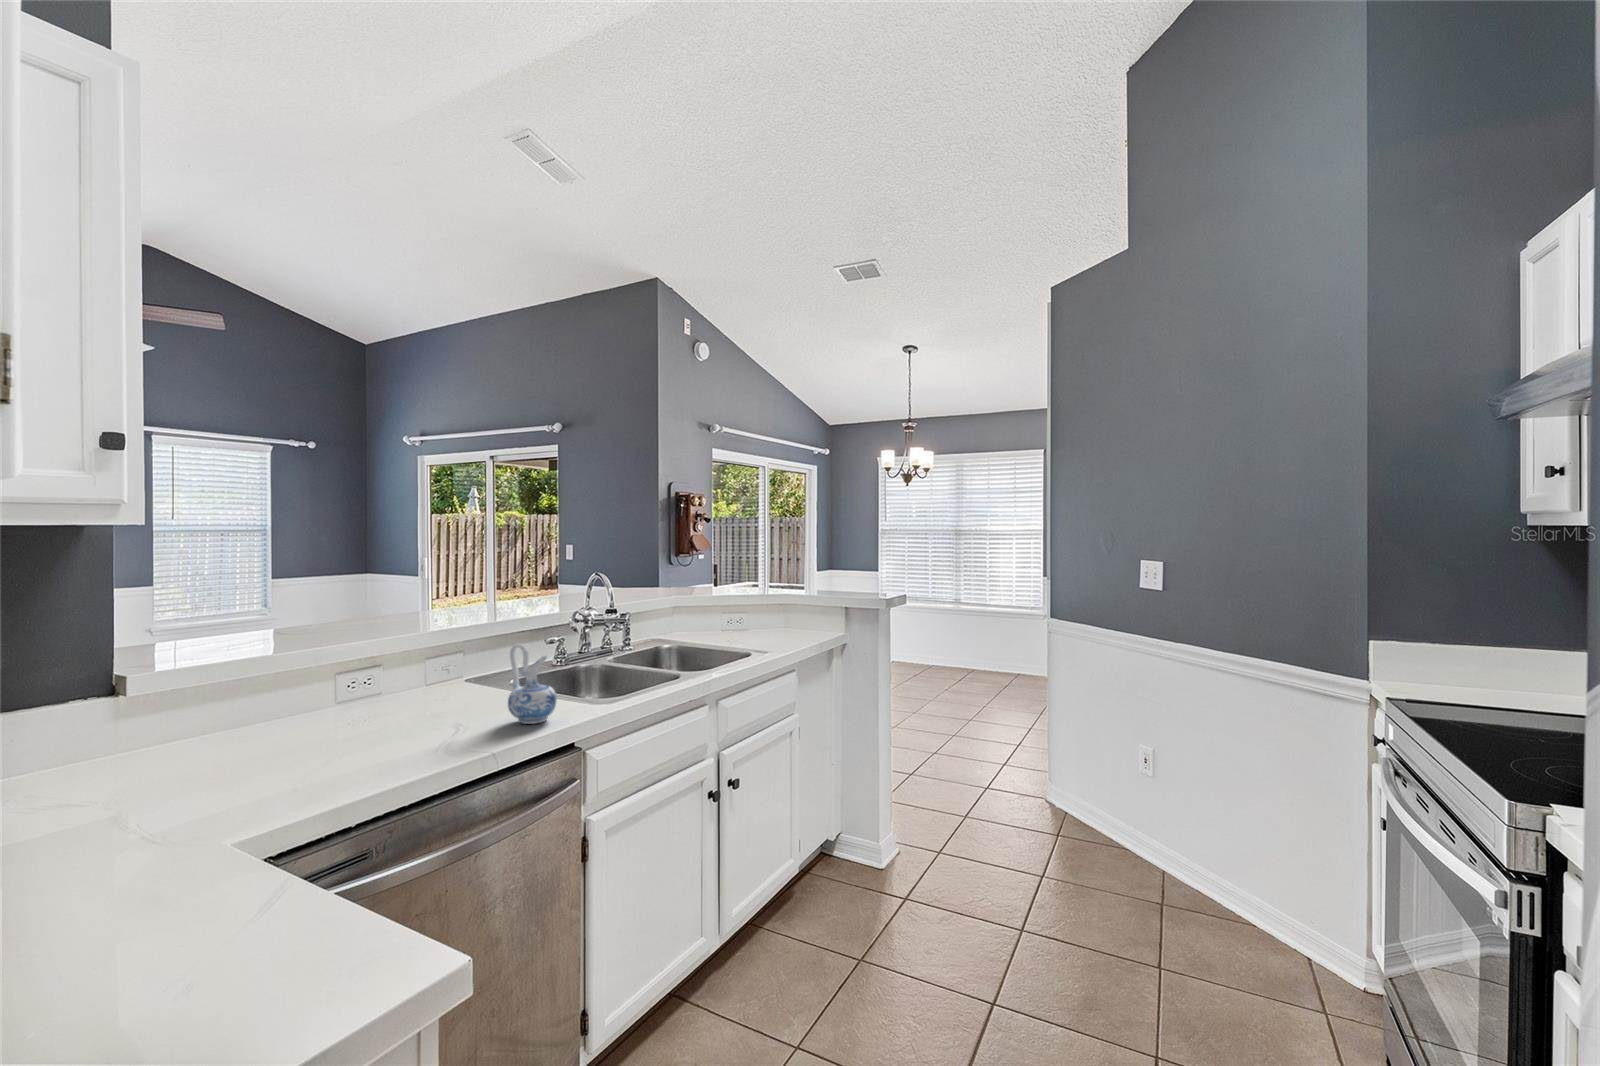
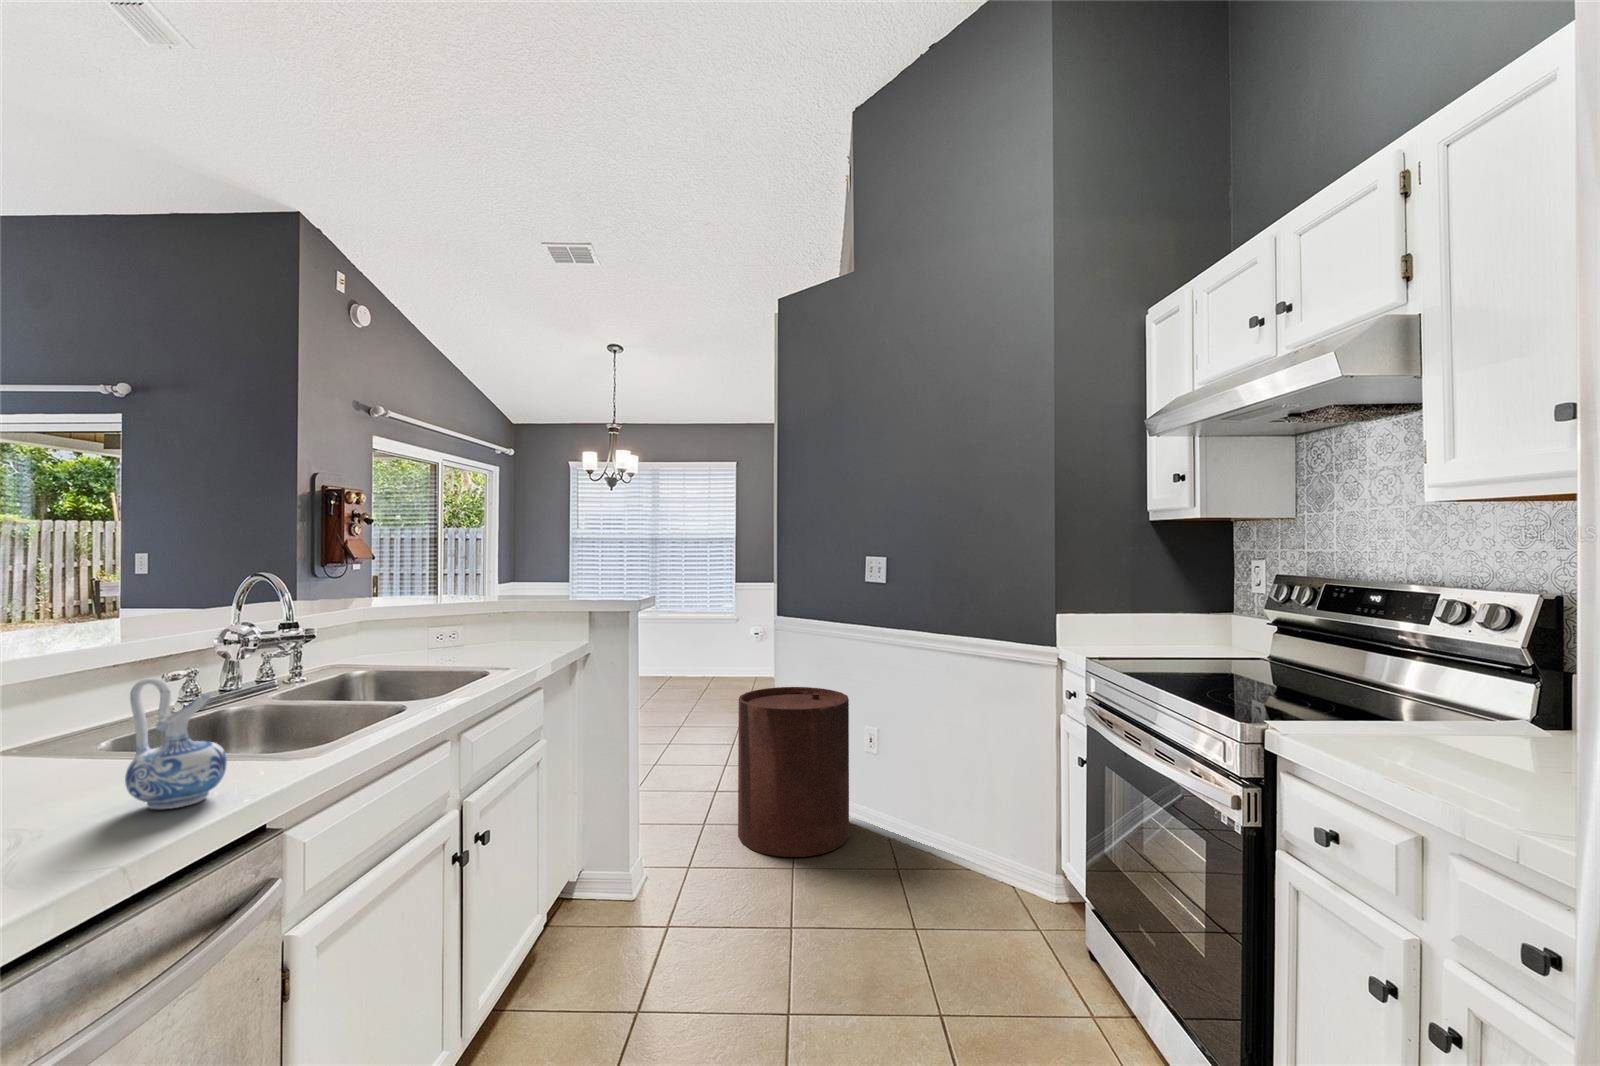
trash can: none [995,694,1117,870] -> present [738,687,849,857]

